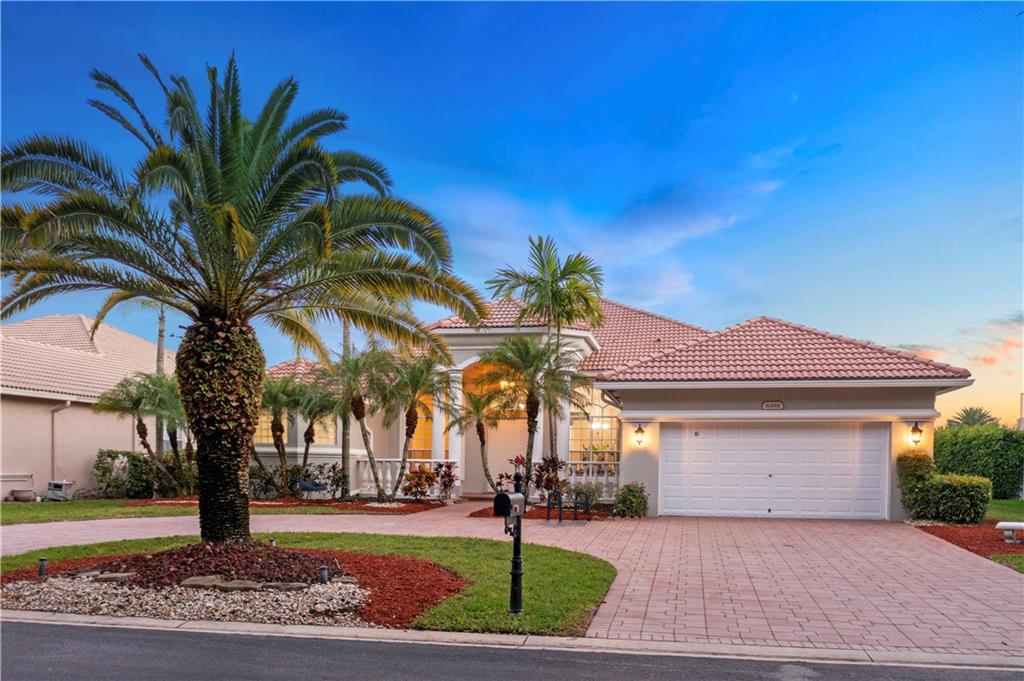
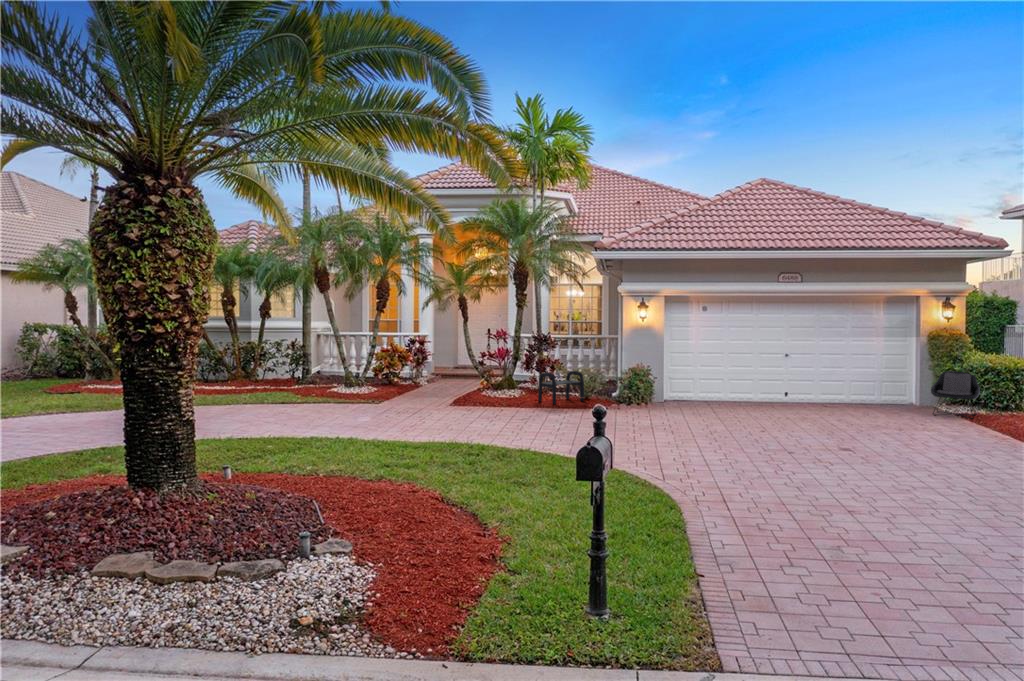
lounge chair: present [298,475,328,503] -> present [931,371,980,419]

